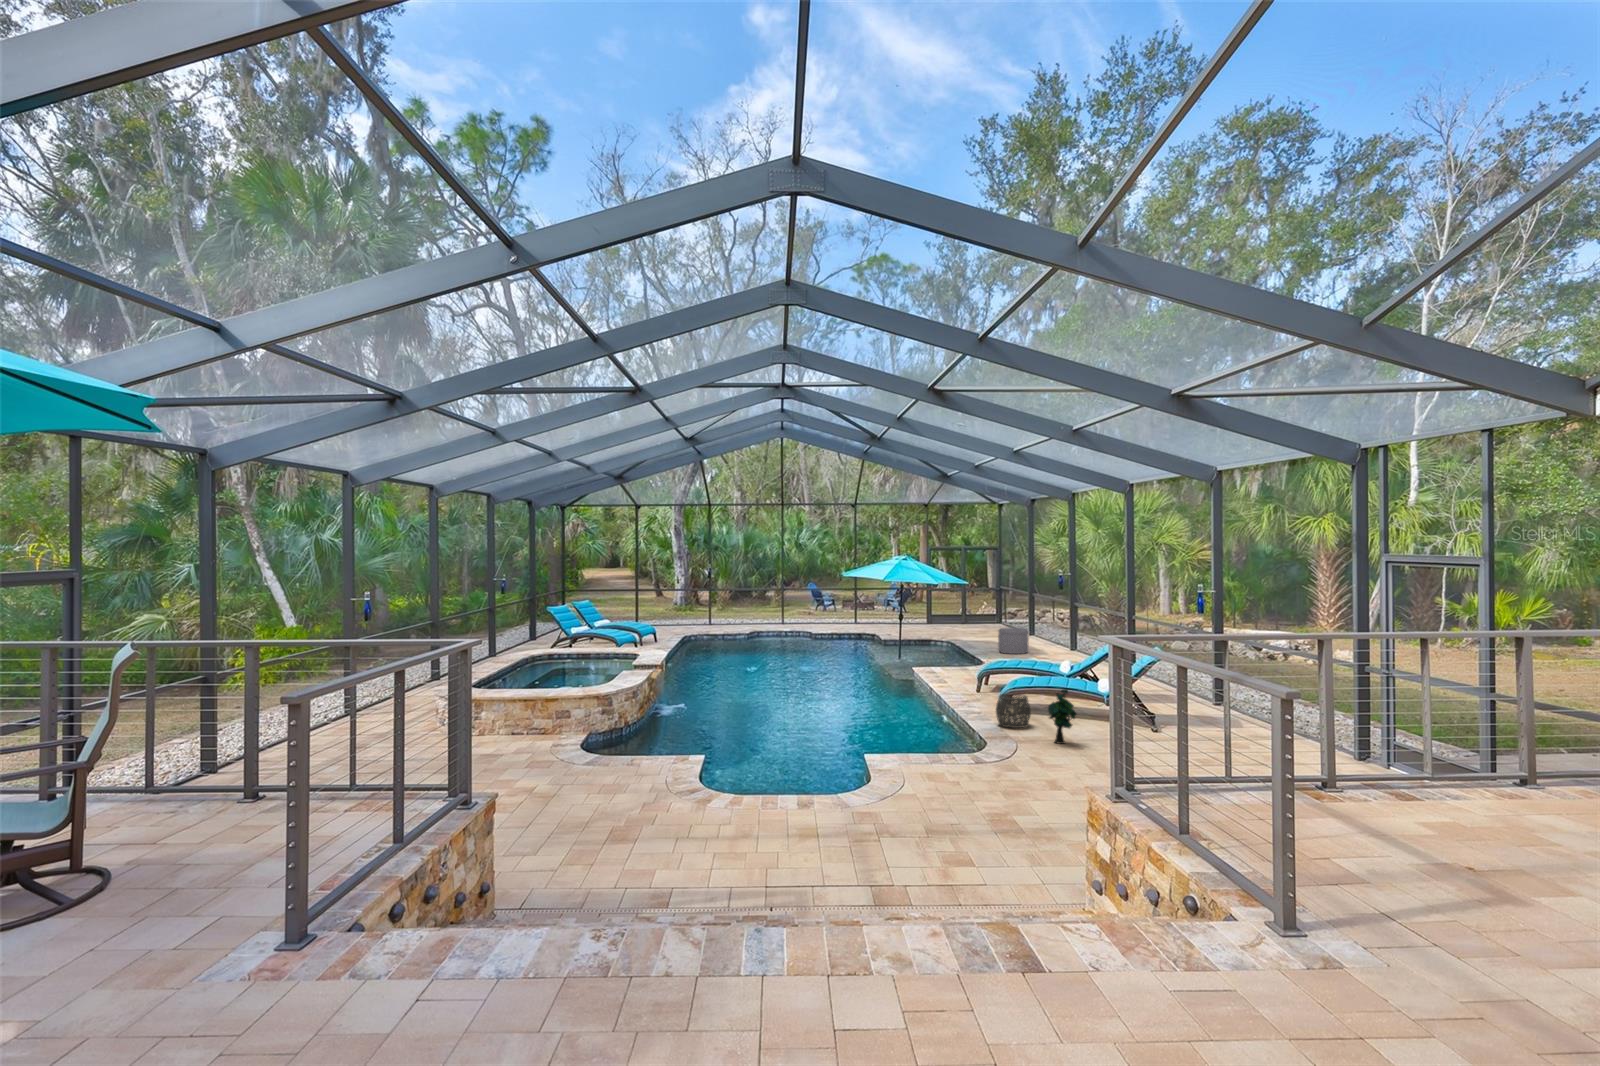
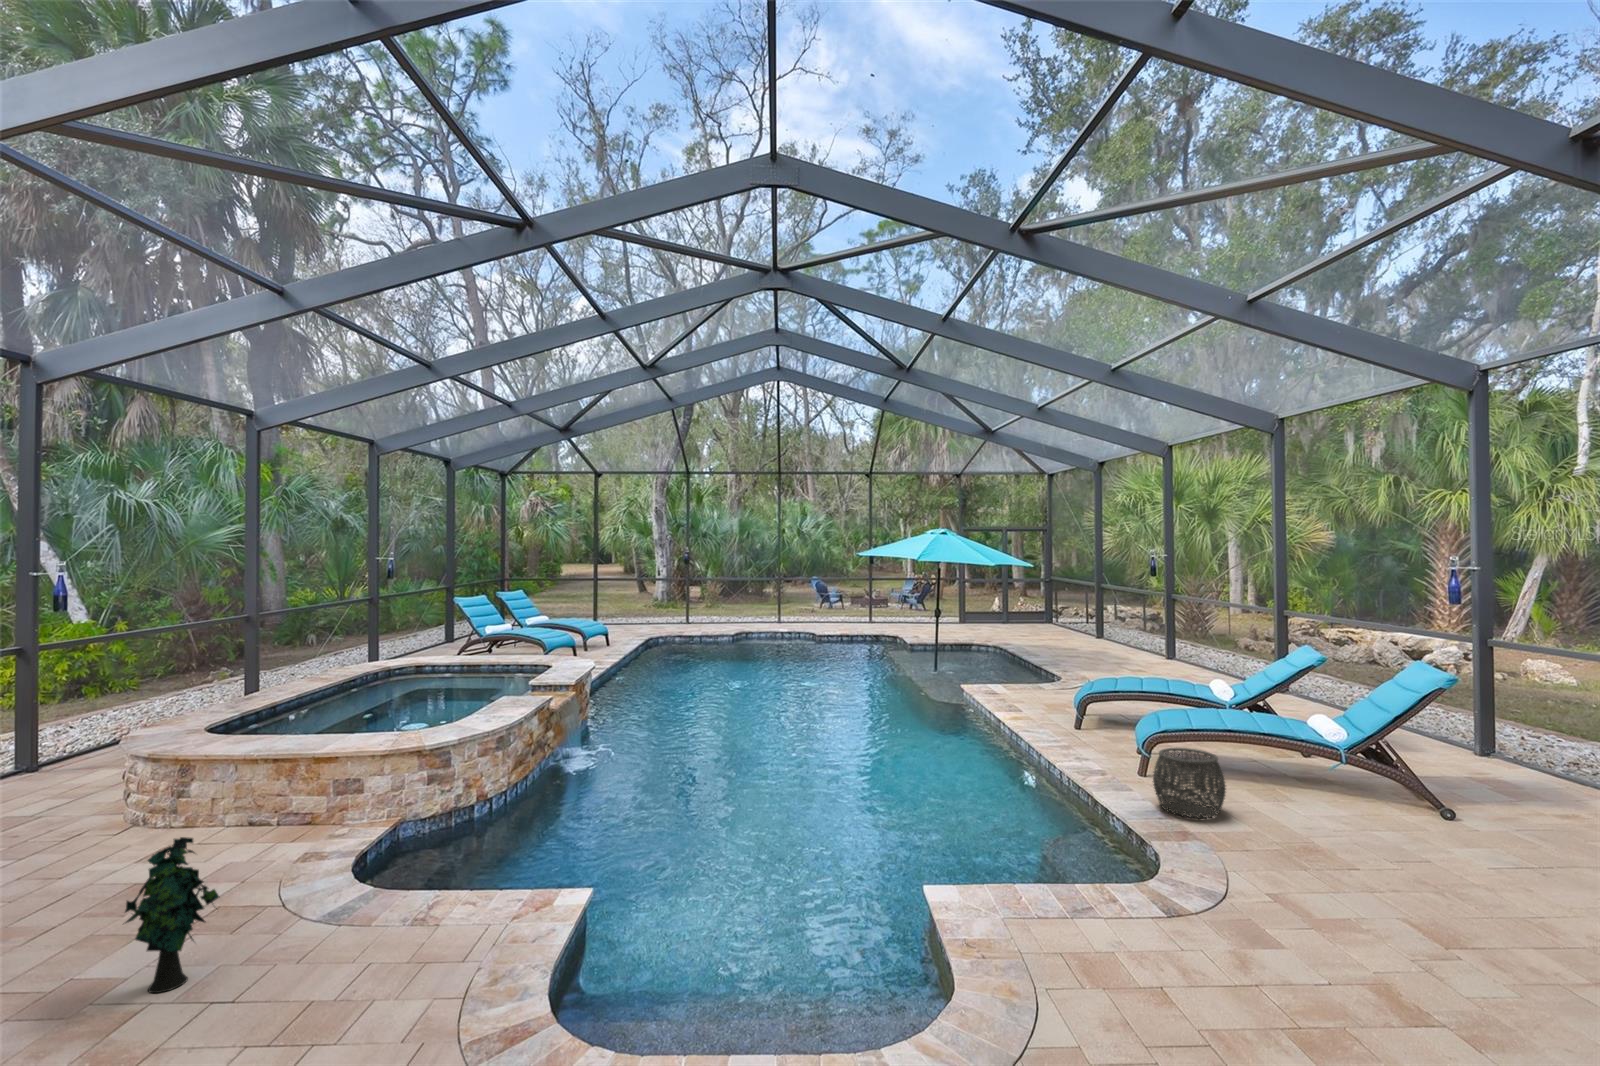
ottoman: present [998,627,1029,654] -> none [1061,628,1103,663]
decorative plant: present [1047,689,1076,744] -> present [125,837,219,993]

